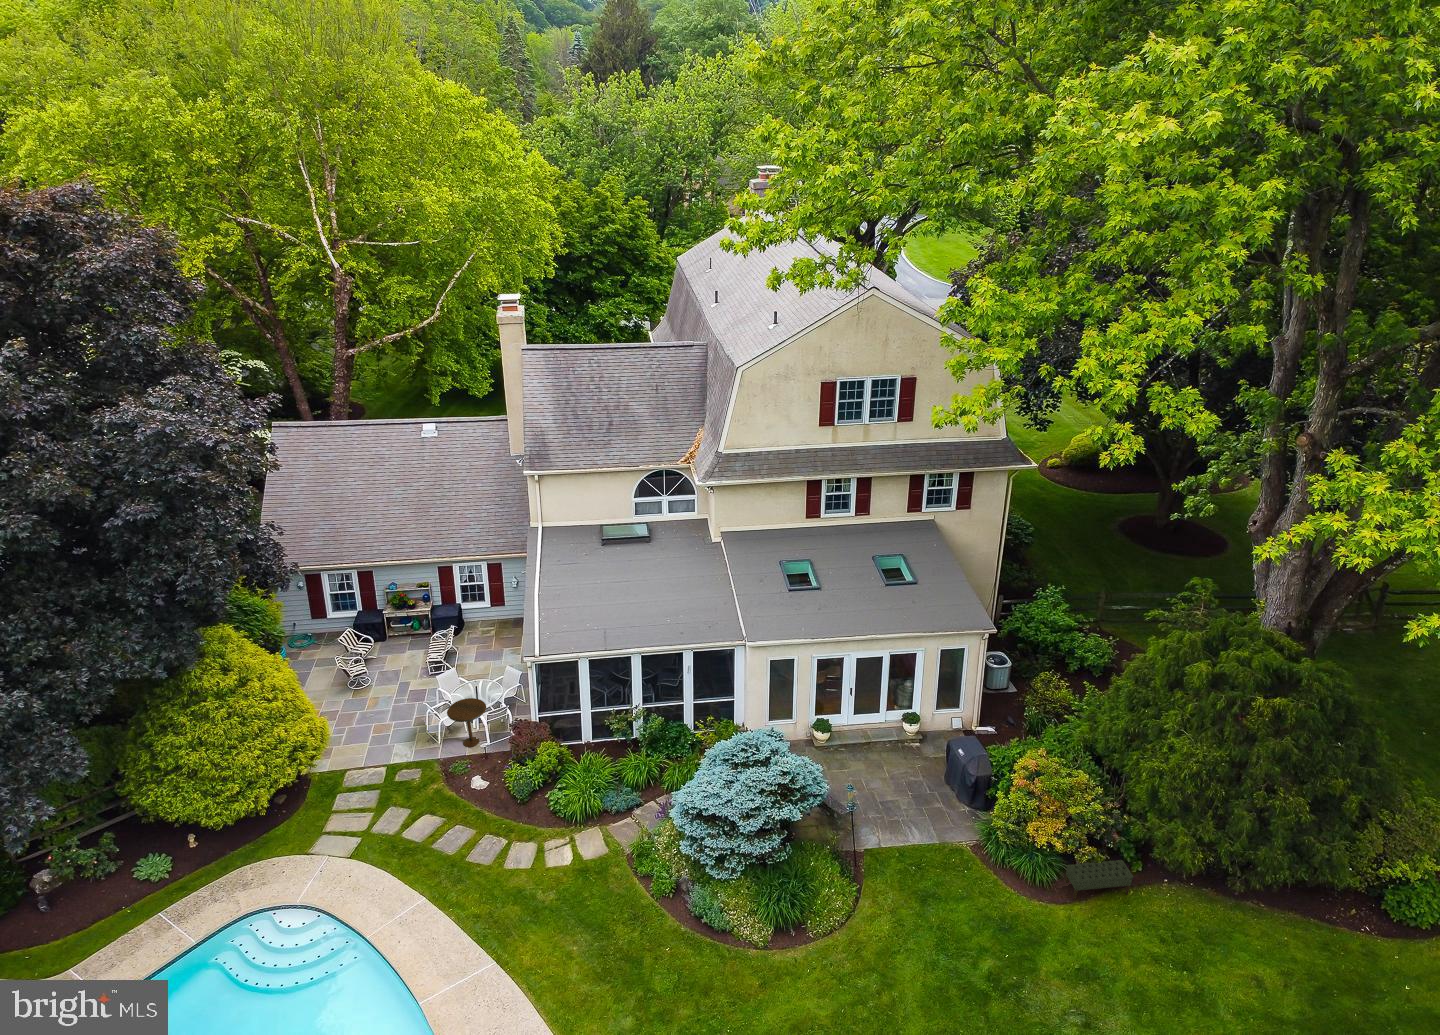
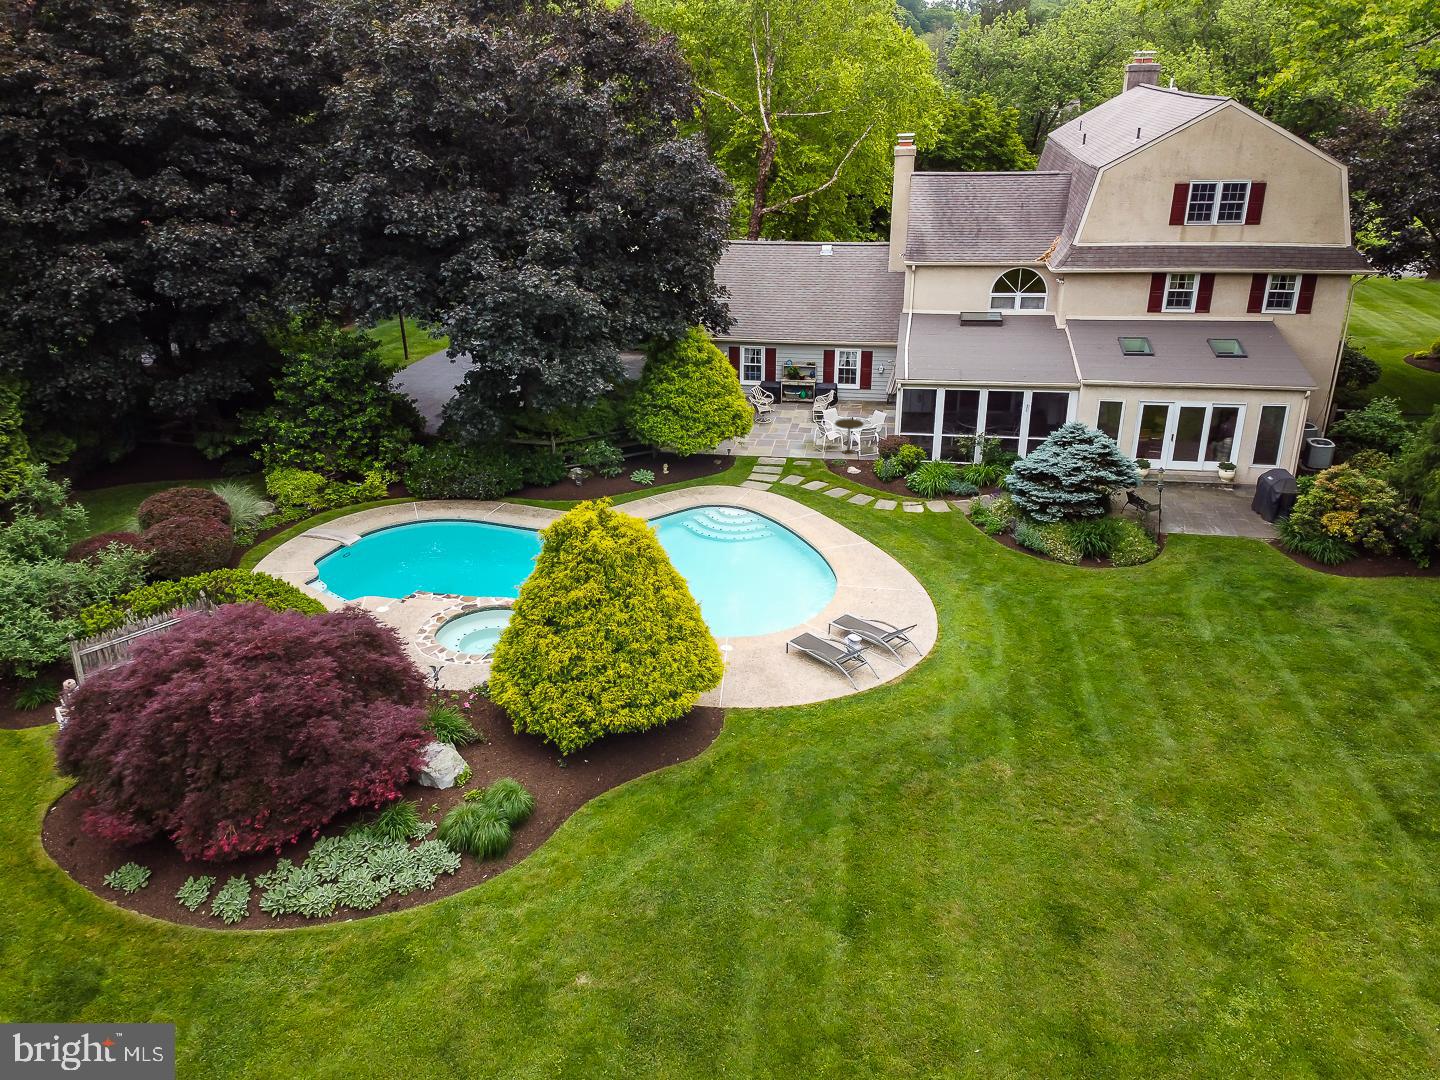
bench: present [1065,860,1133,900] -> none [1353,543,1422,574]

